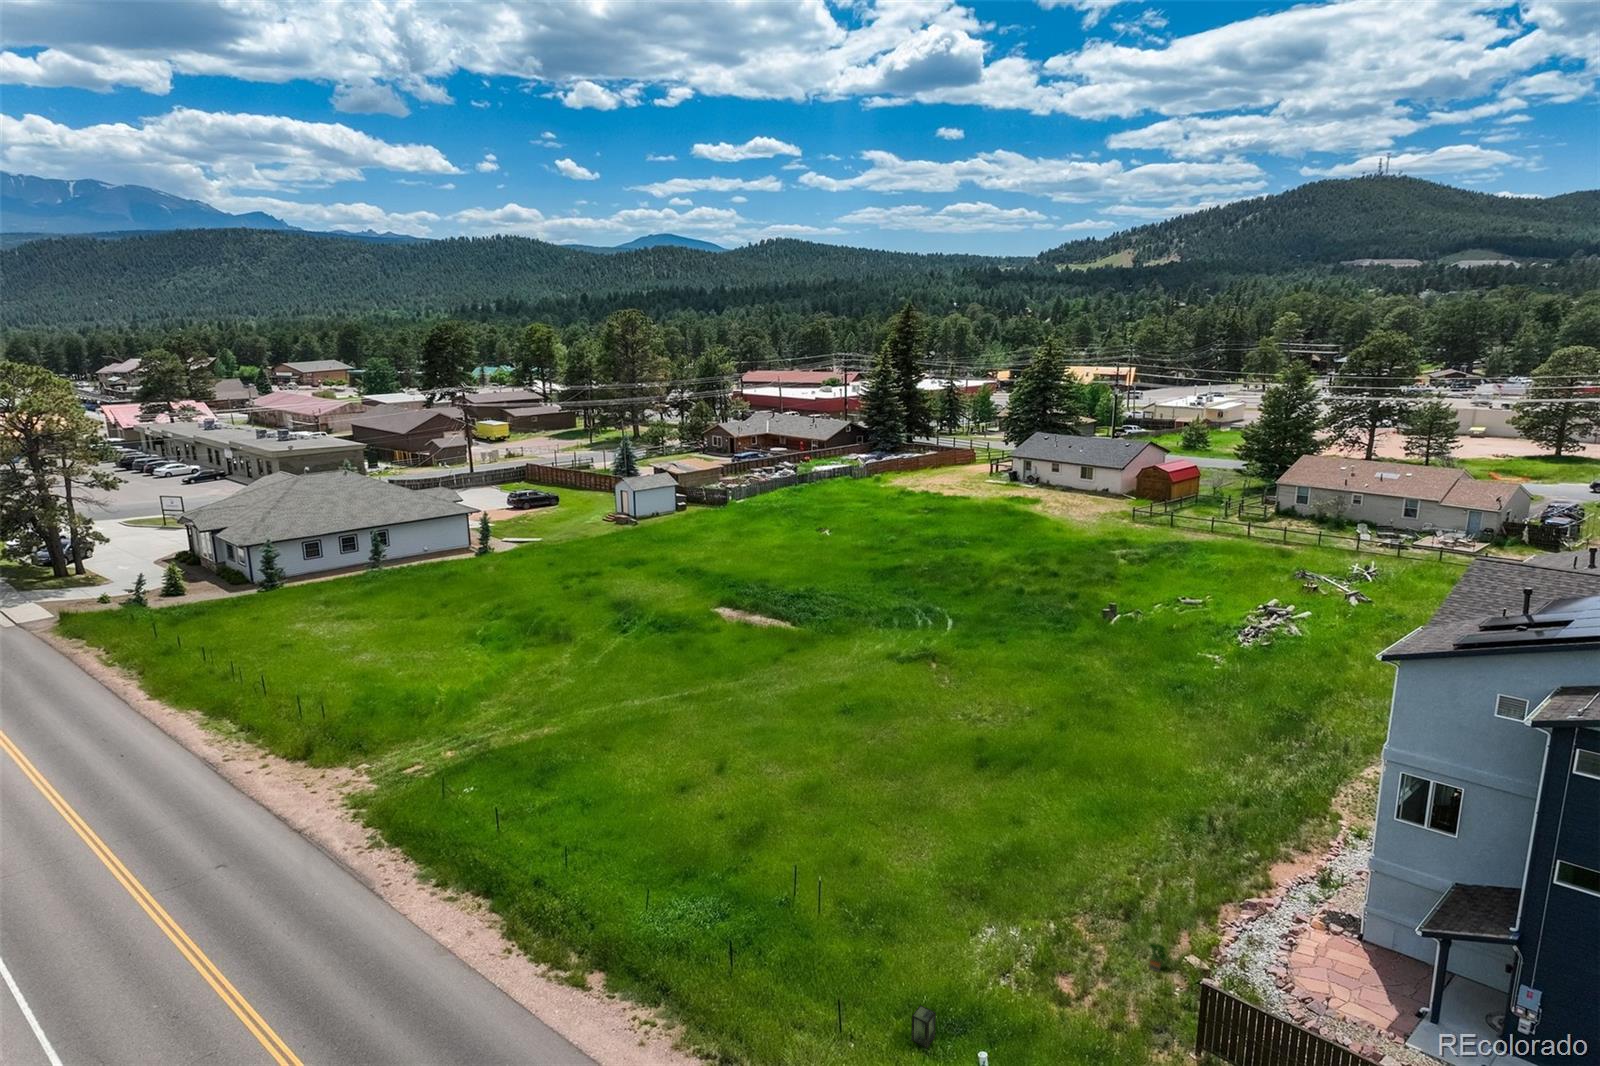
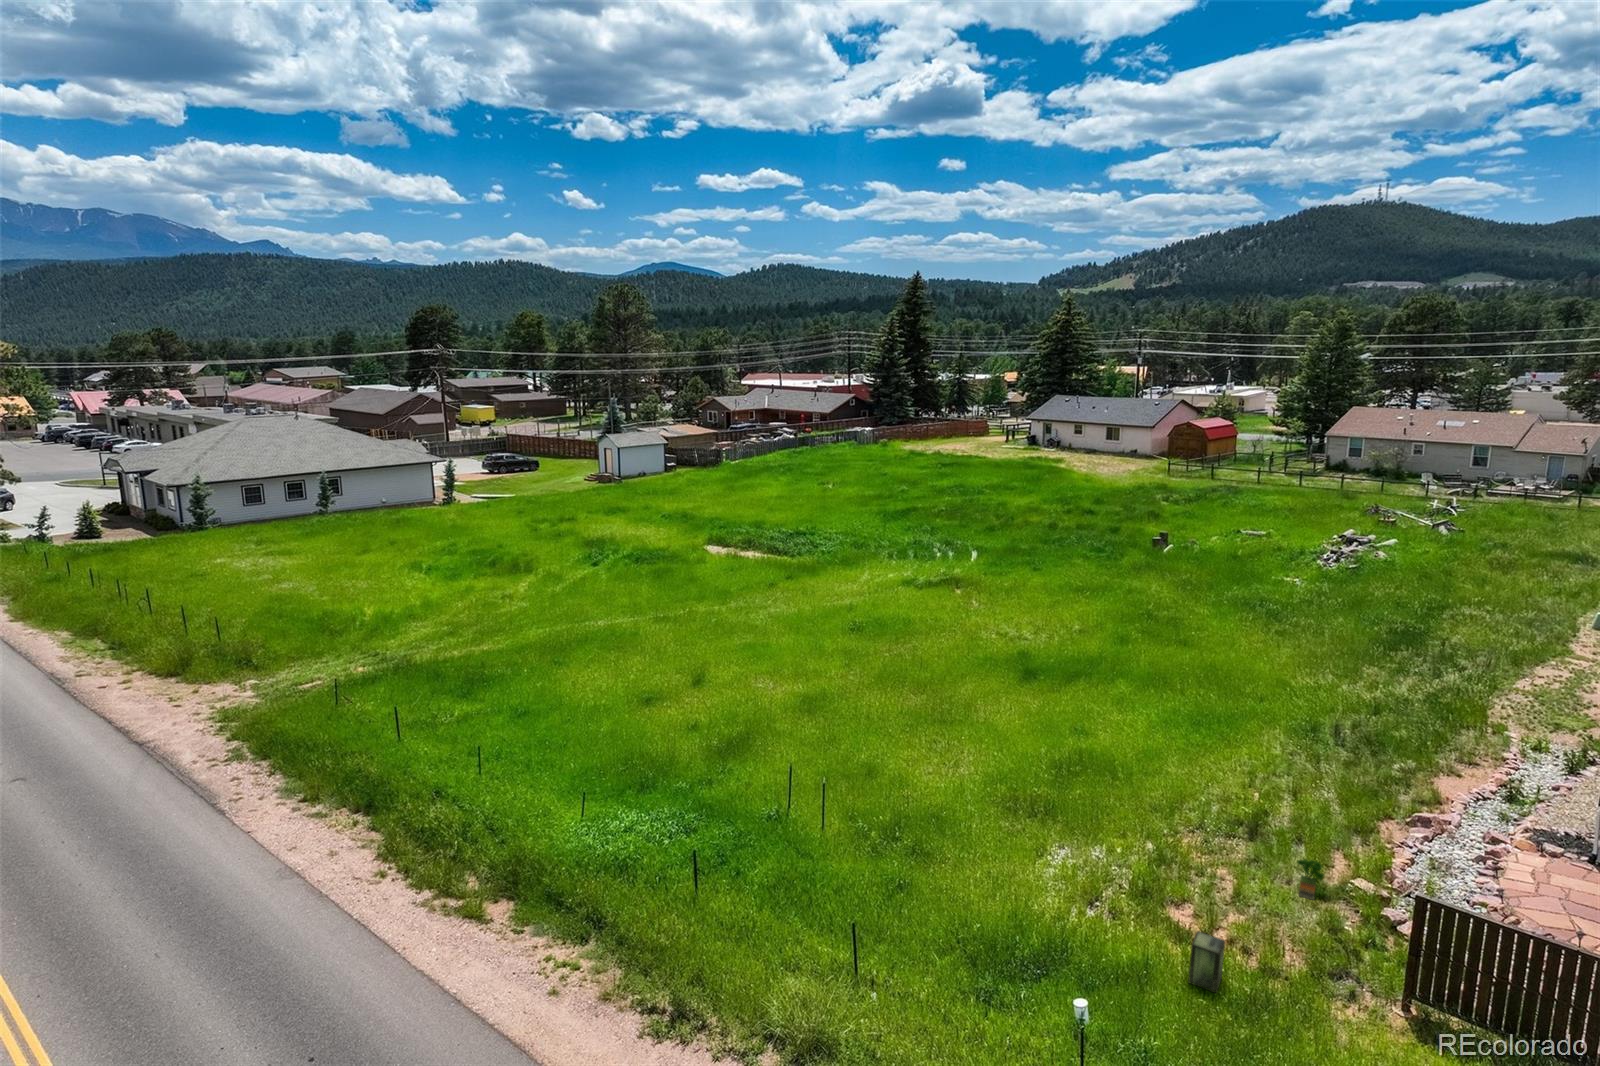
storage box: present [911,1005,936,1048] -> present [1188,931,1225,993]

